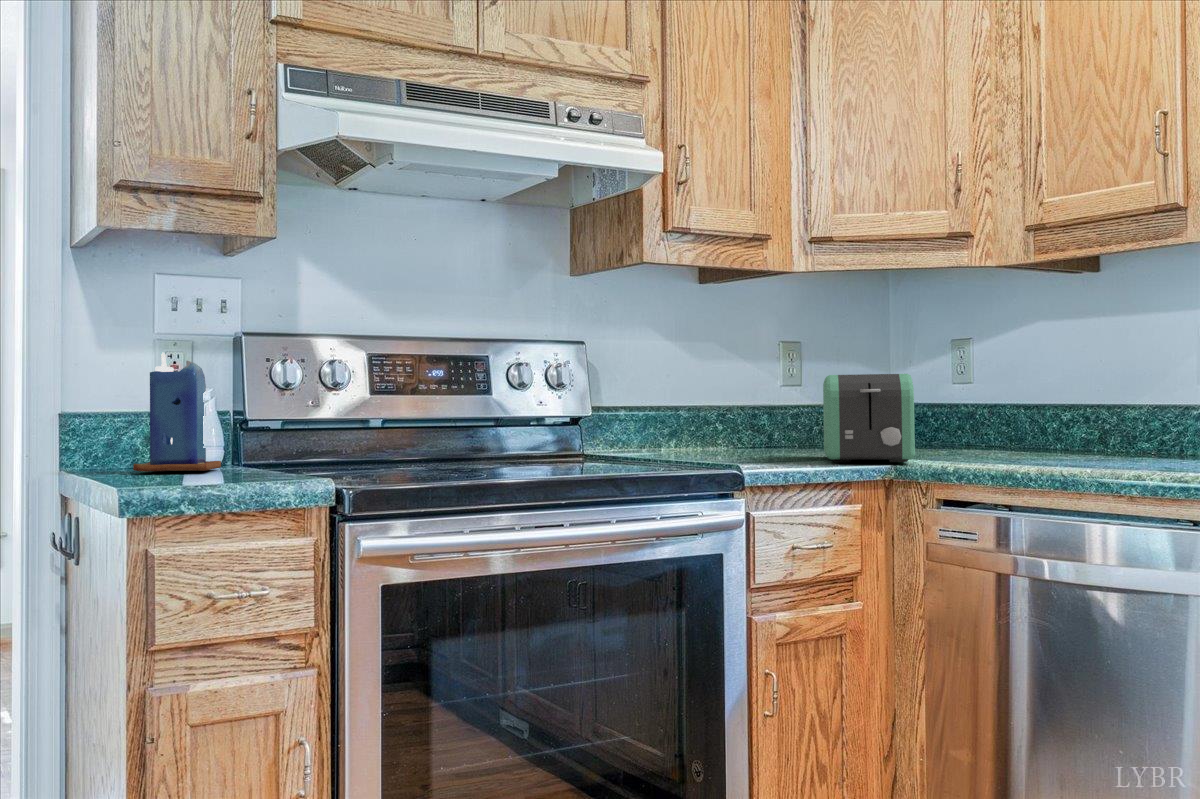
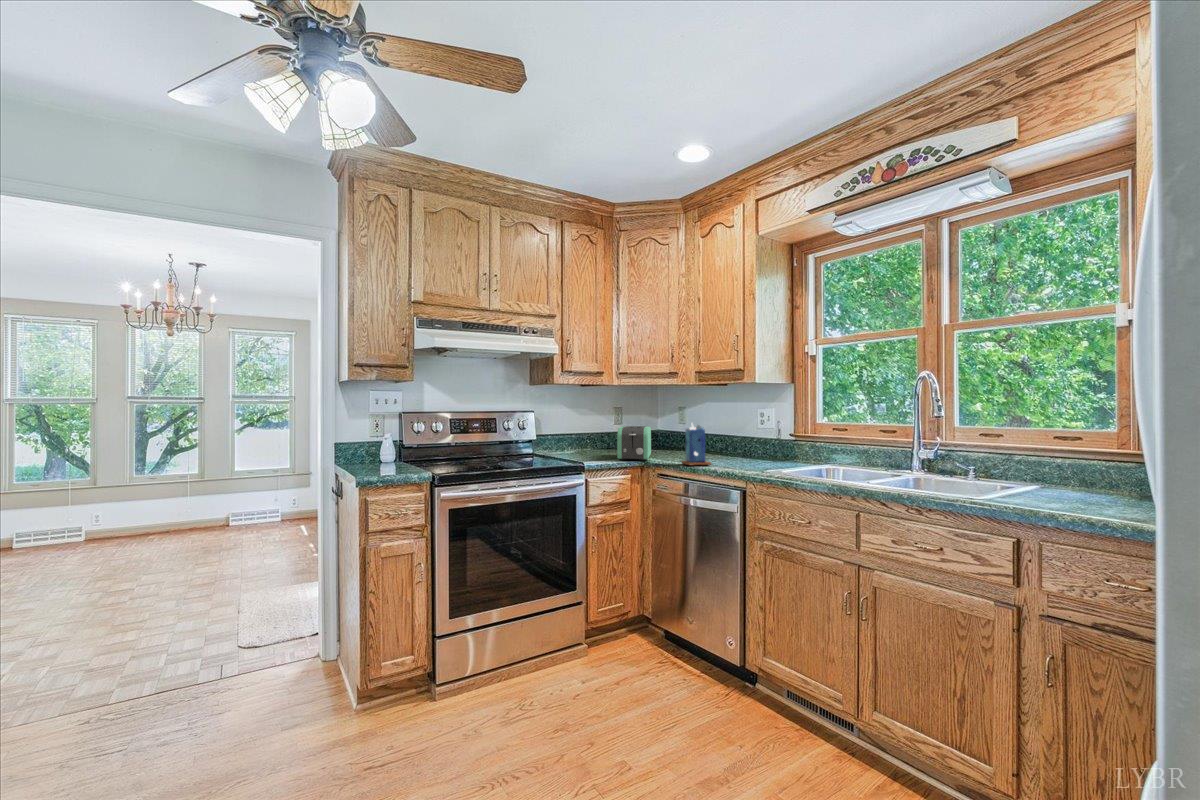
candle: present [133,352,221,472] -> present [682,424,712,466]

